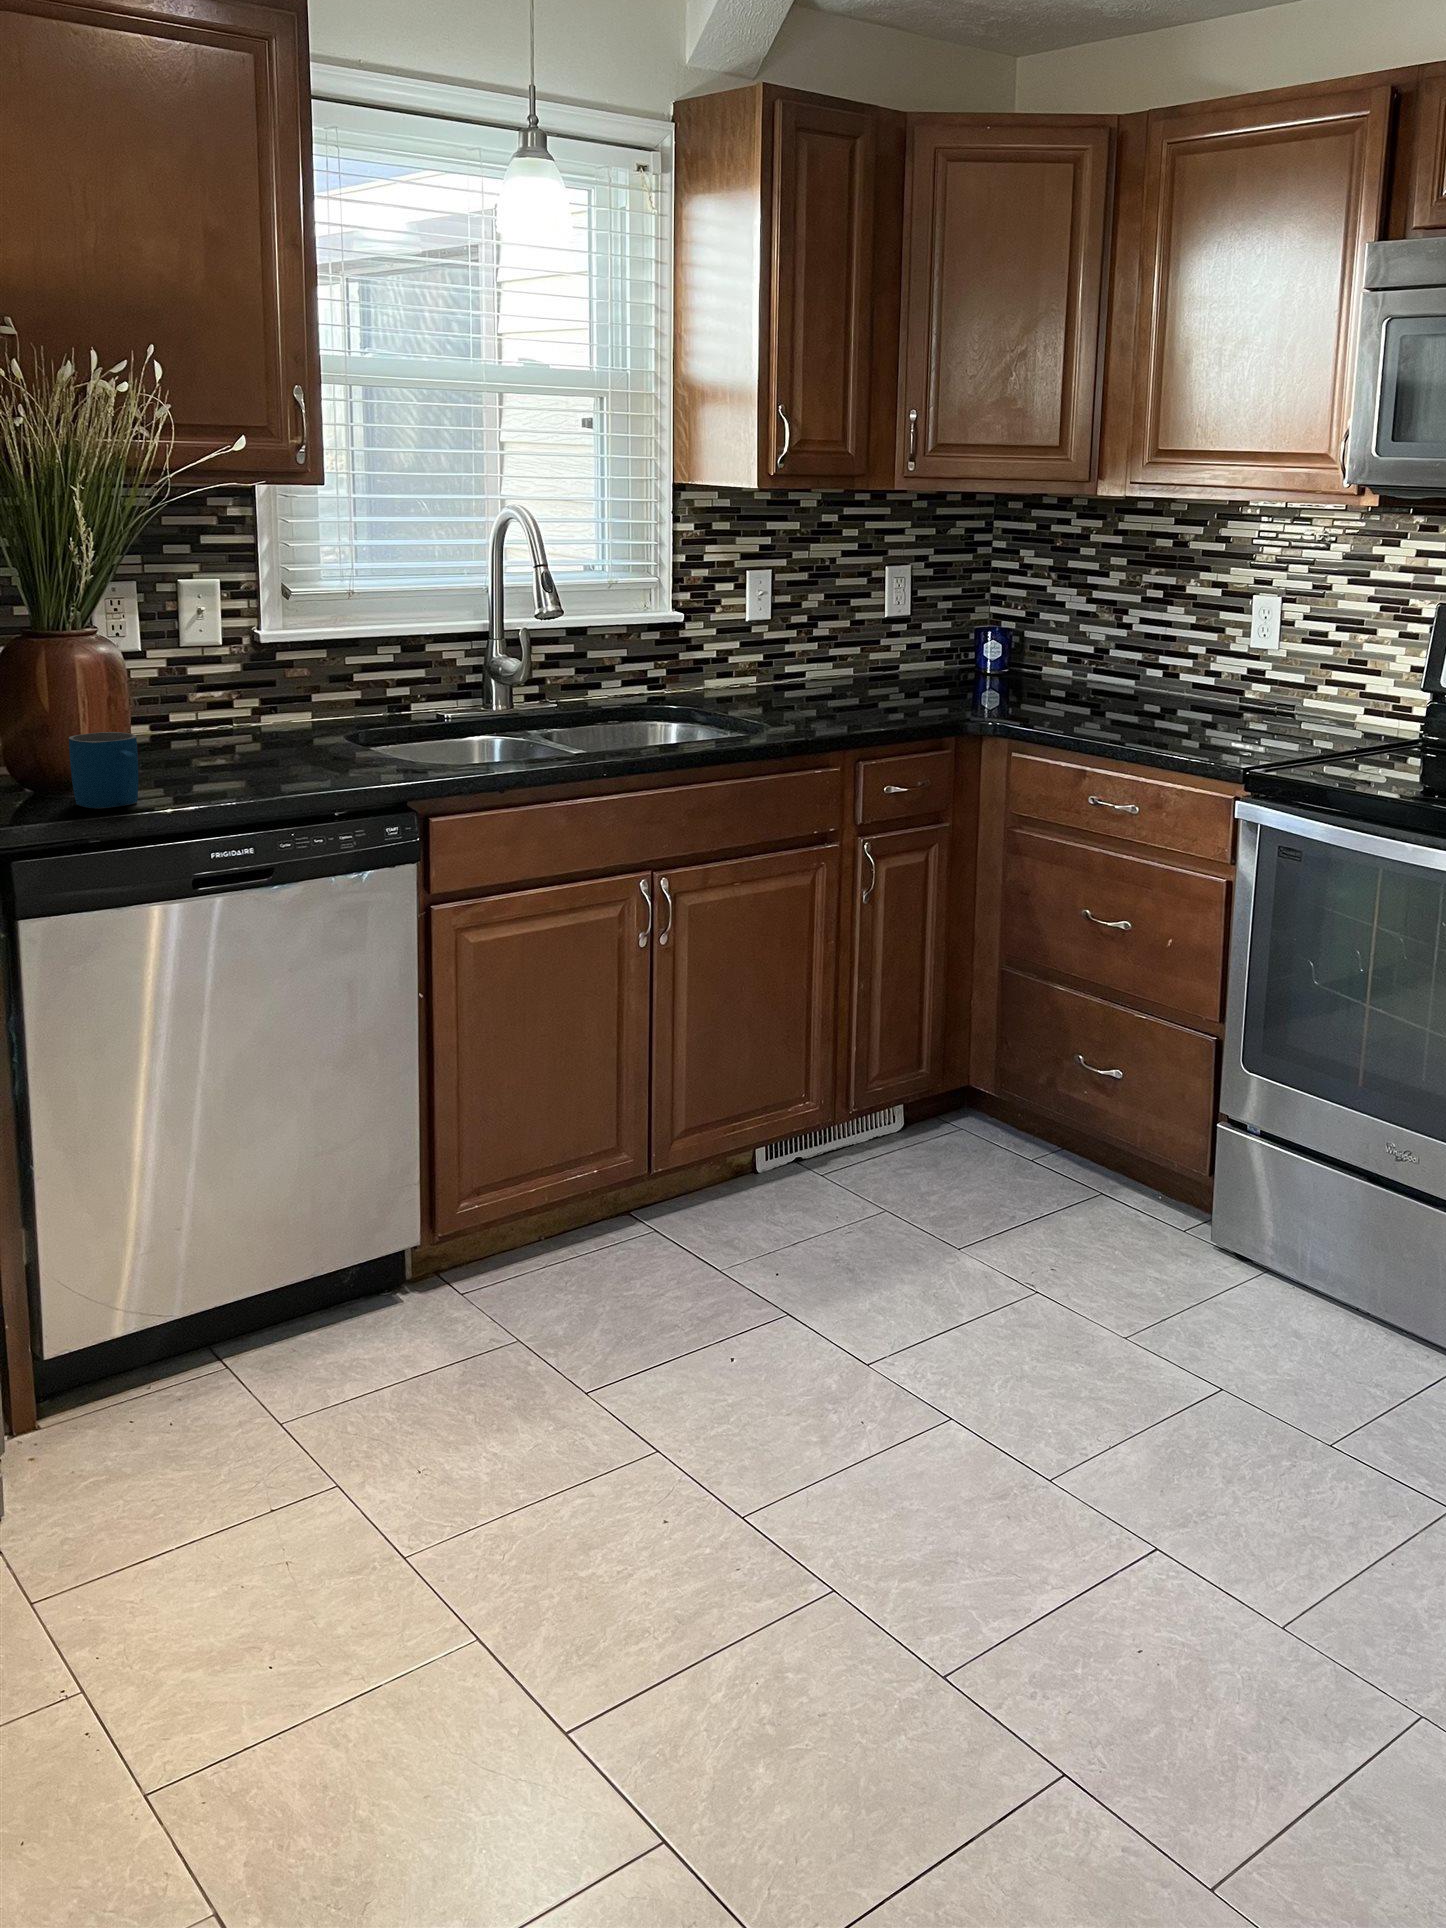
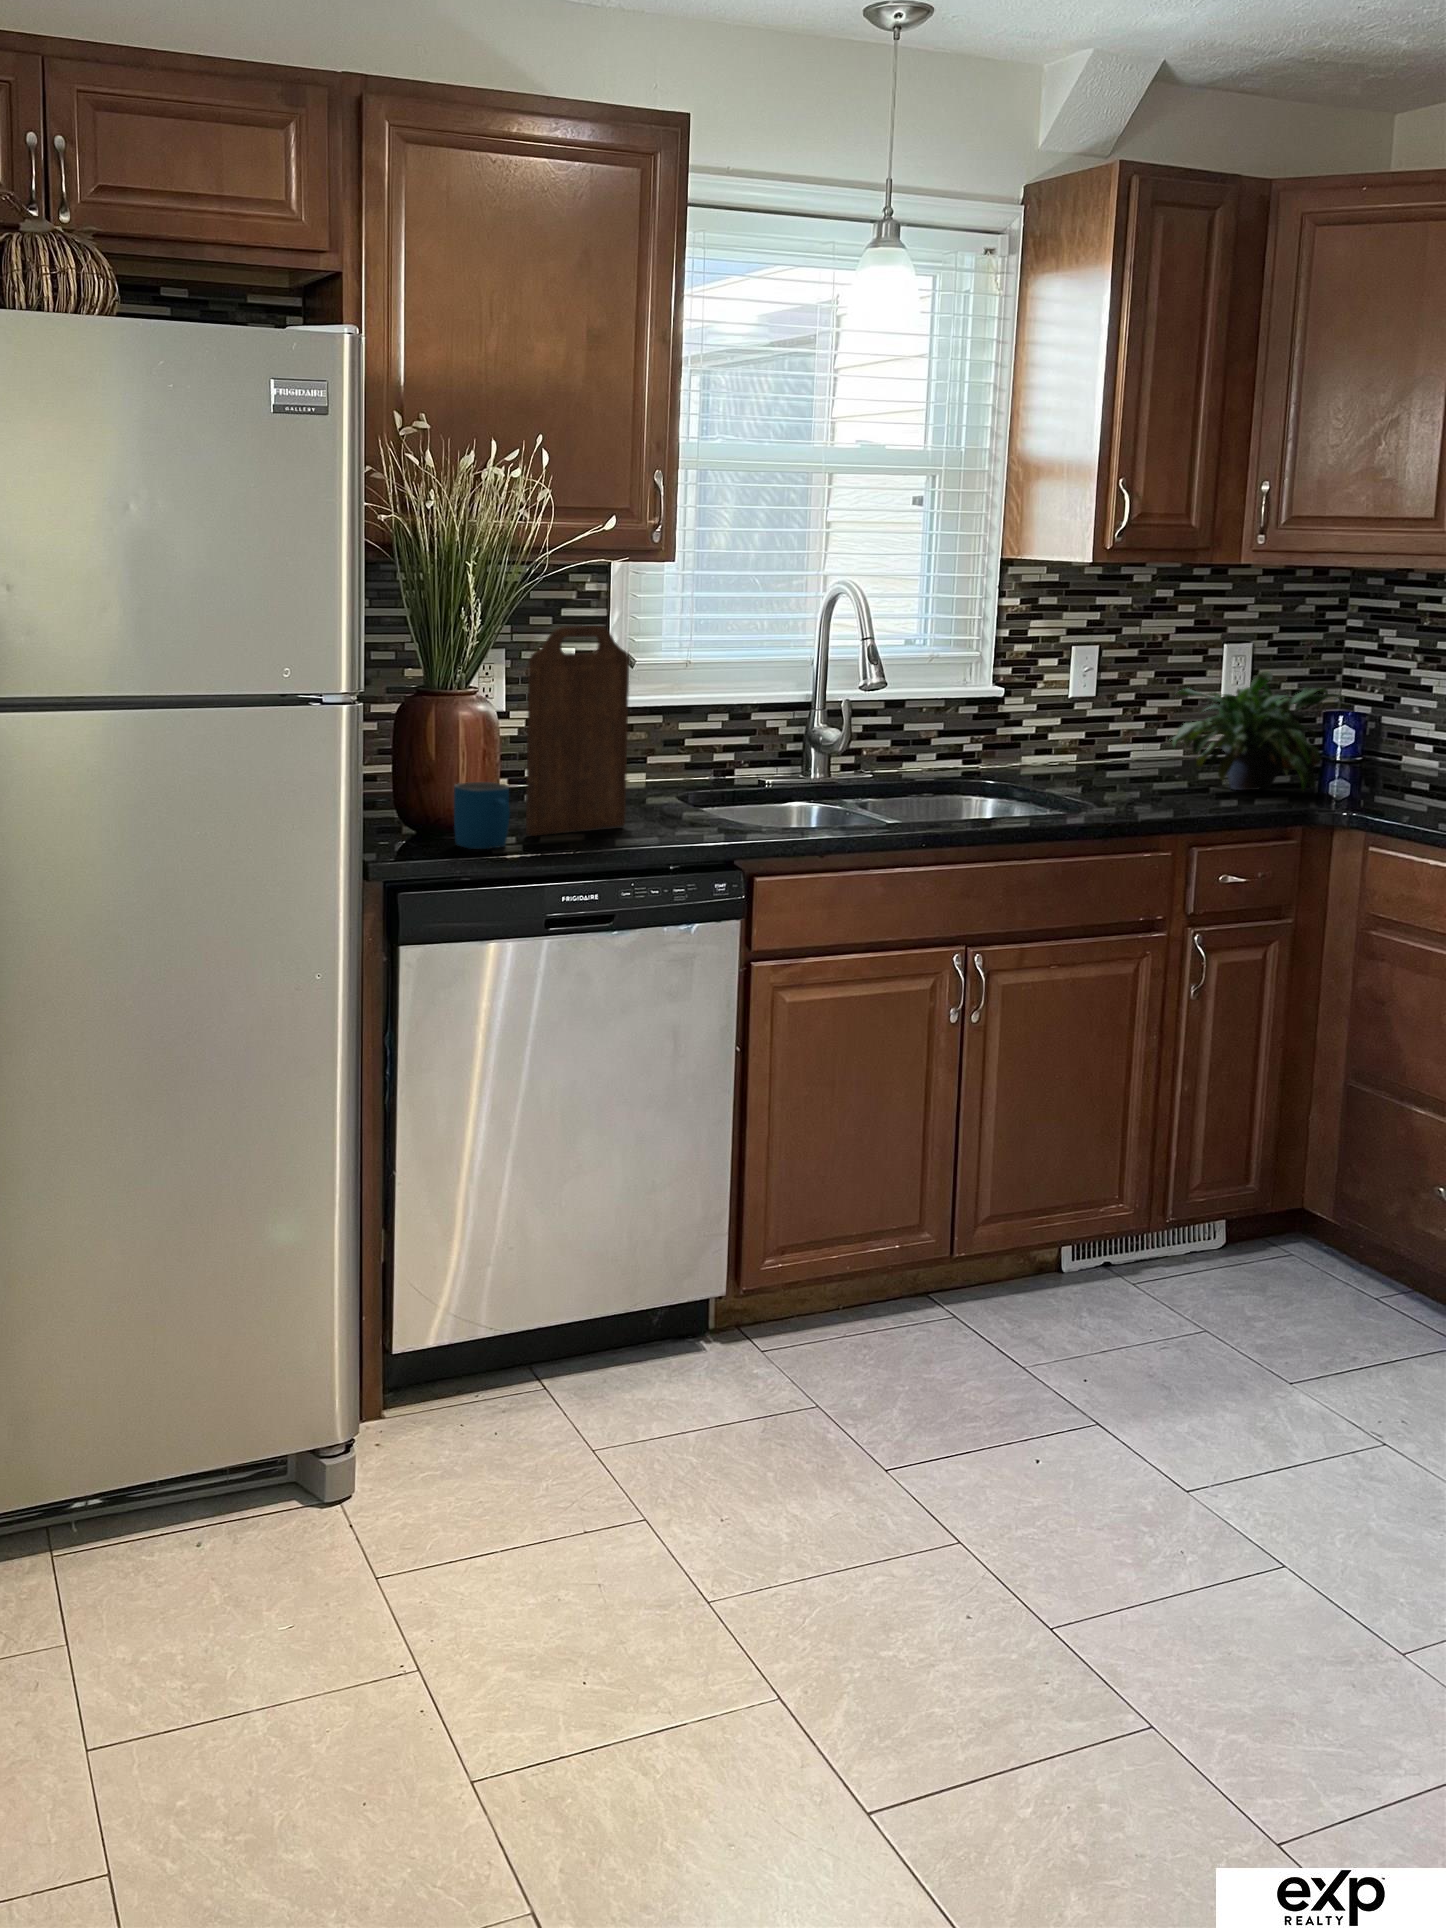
cutting board: none [154,555,283,789] -> present [526,626,629,836]
potted plant: none [839,591,990,703] -> present [1169,672,1343,790]

